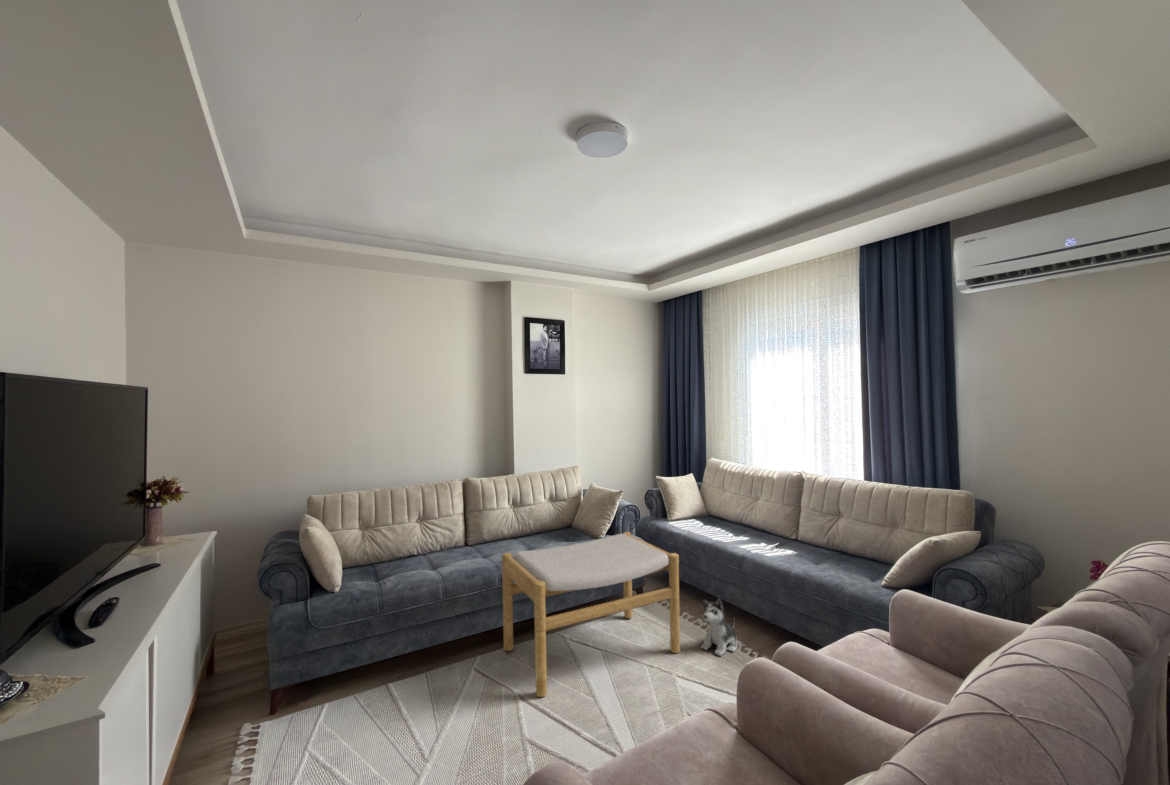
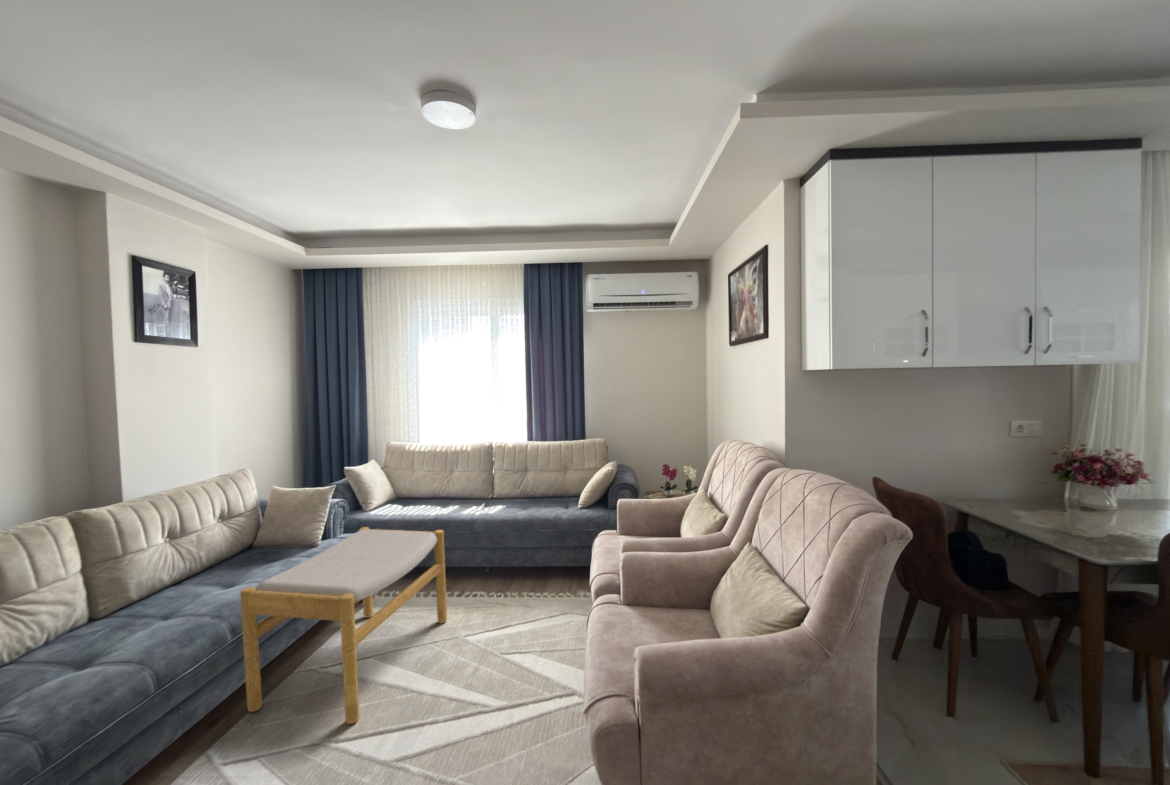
plush toy: present [701,598,737,656] -> none [456,559,488,609]

